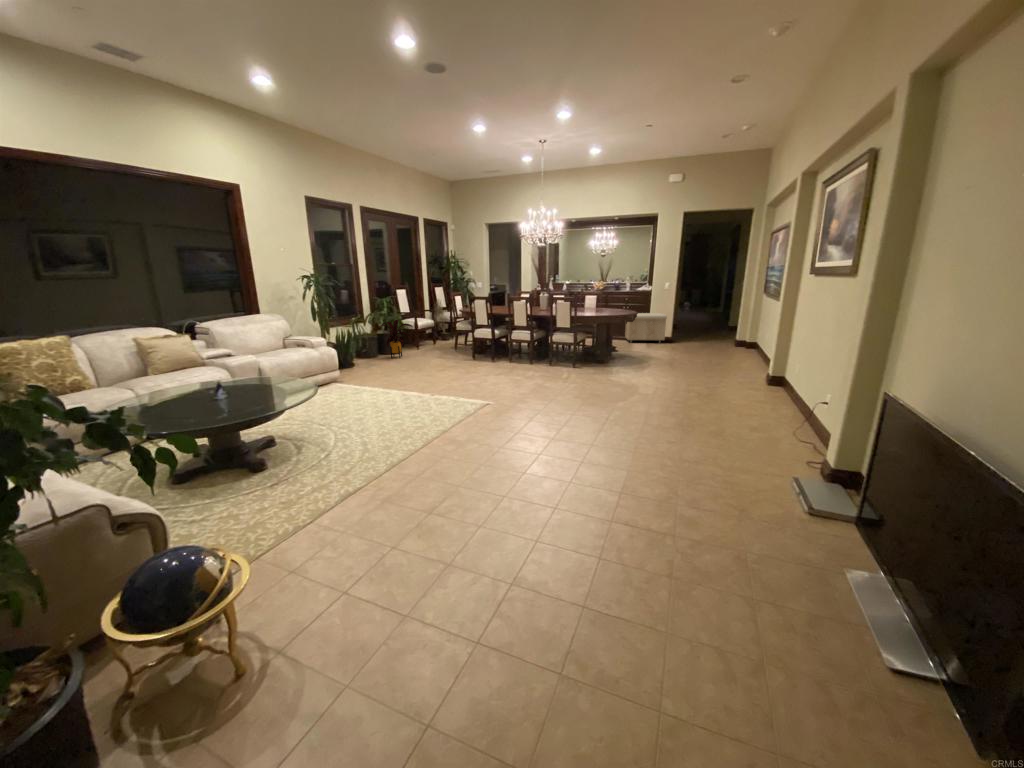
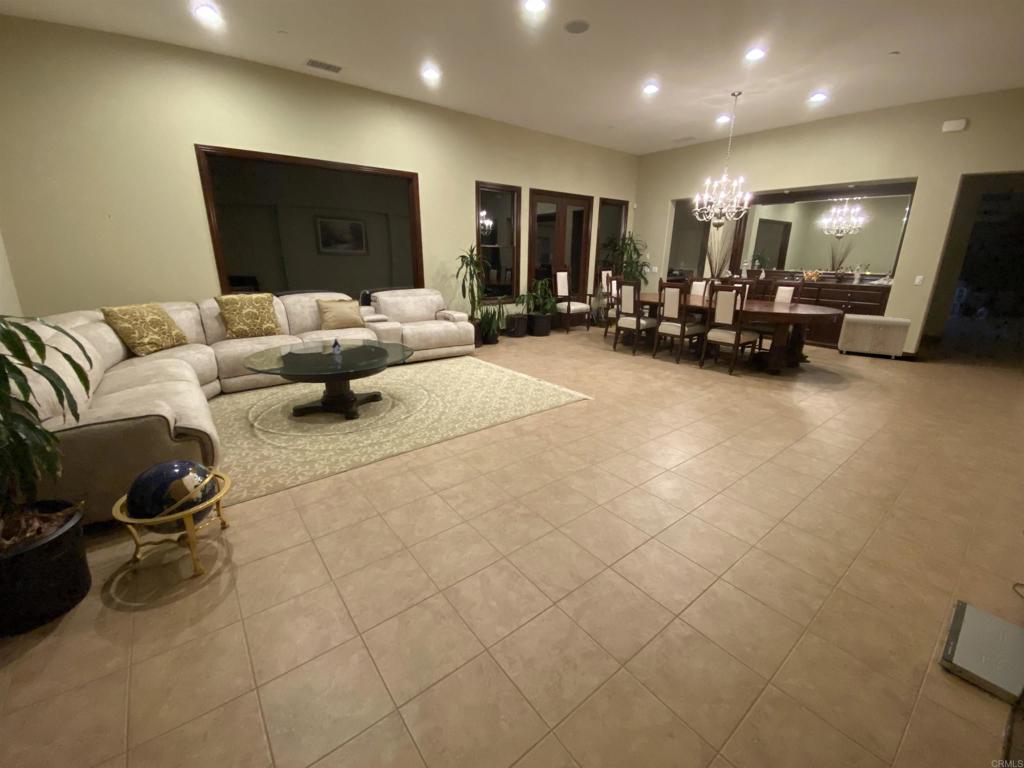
house plant: present [379,320,412,358] -> none [525,301,558,341]

